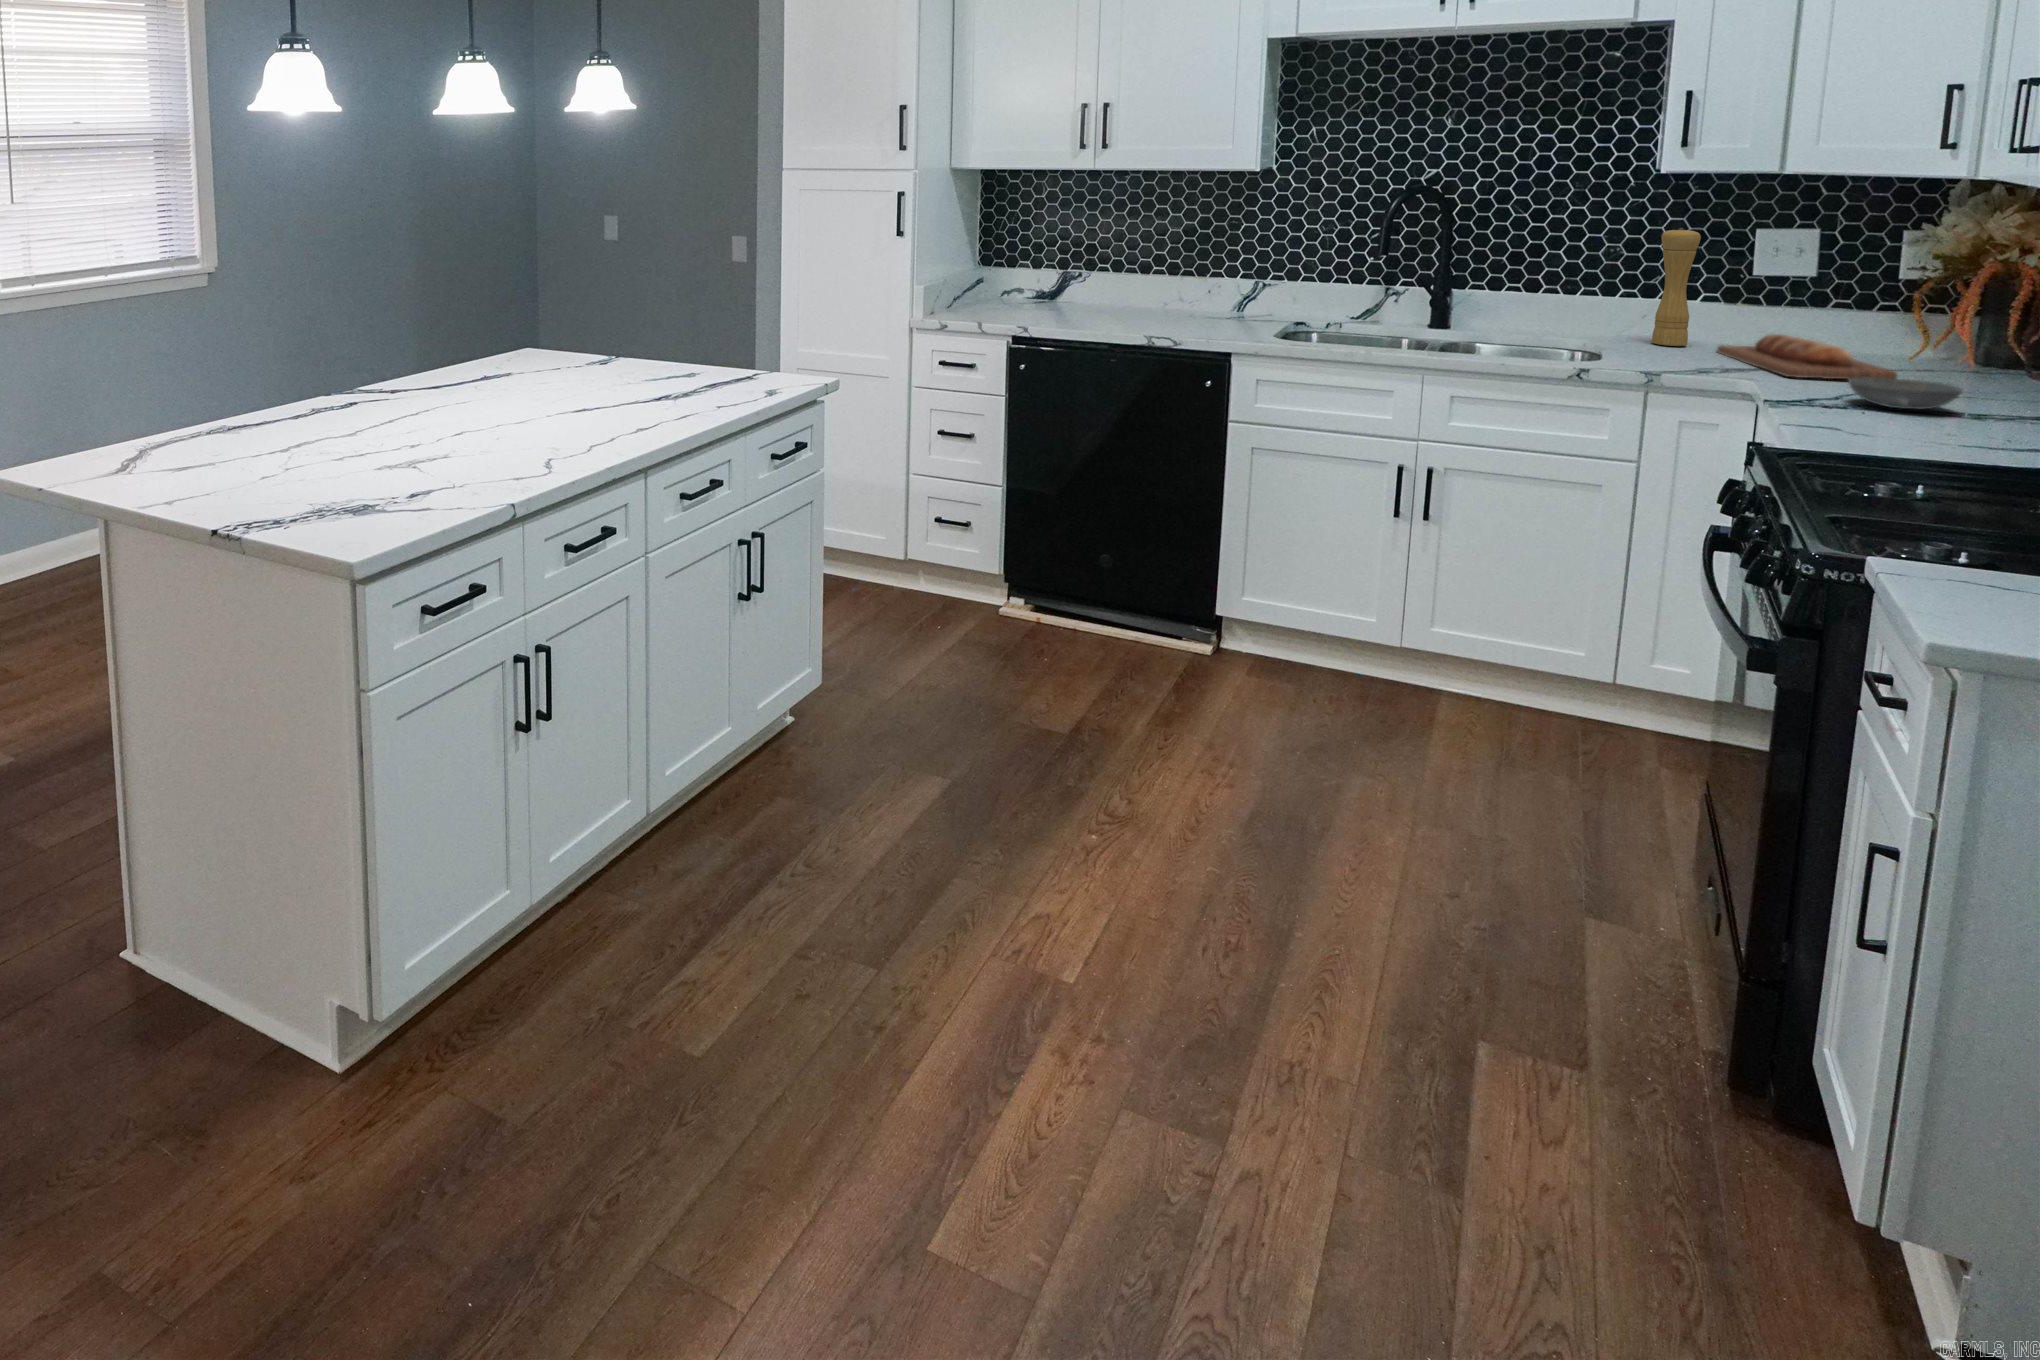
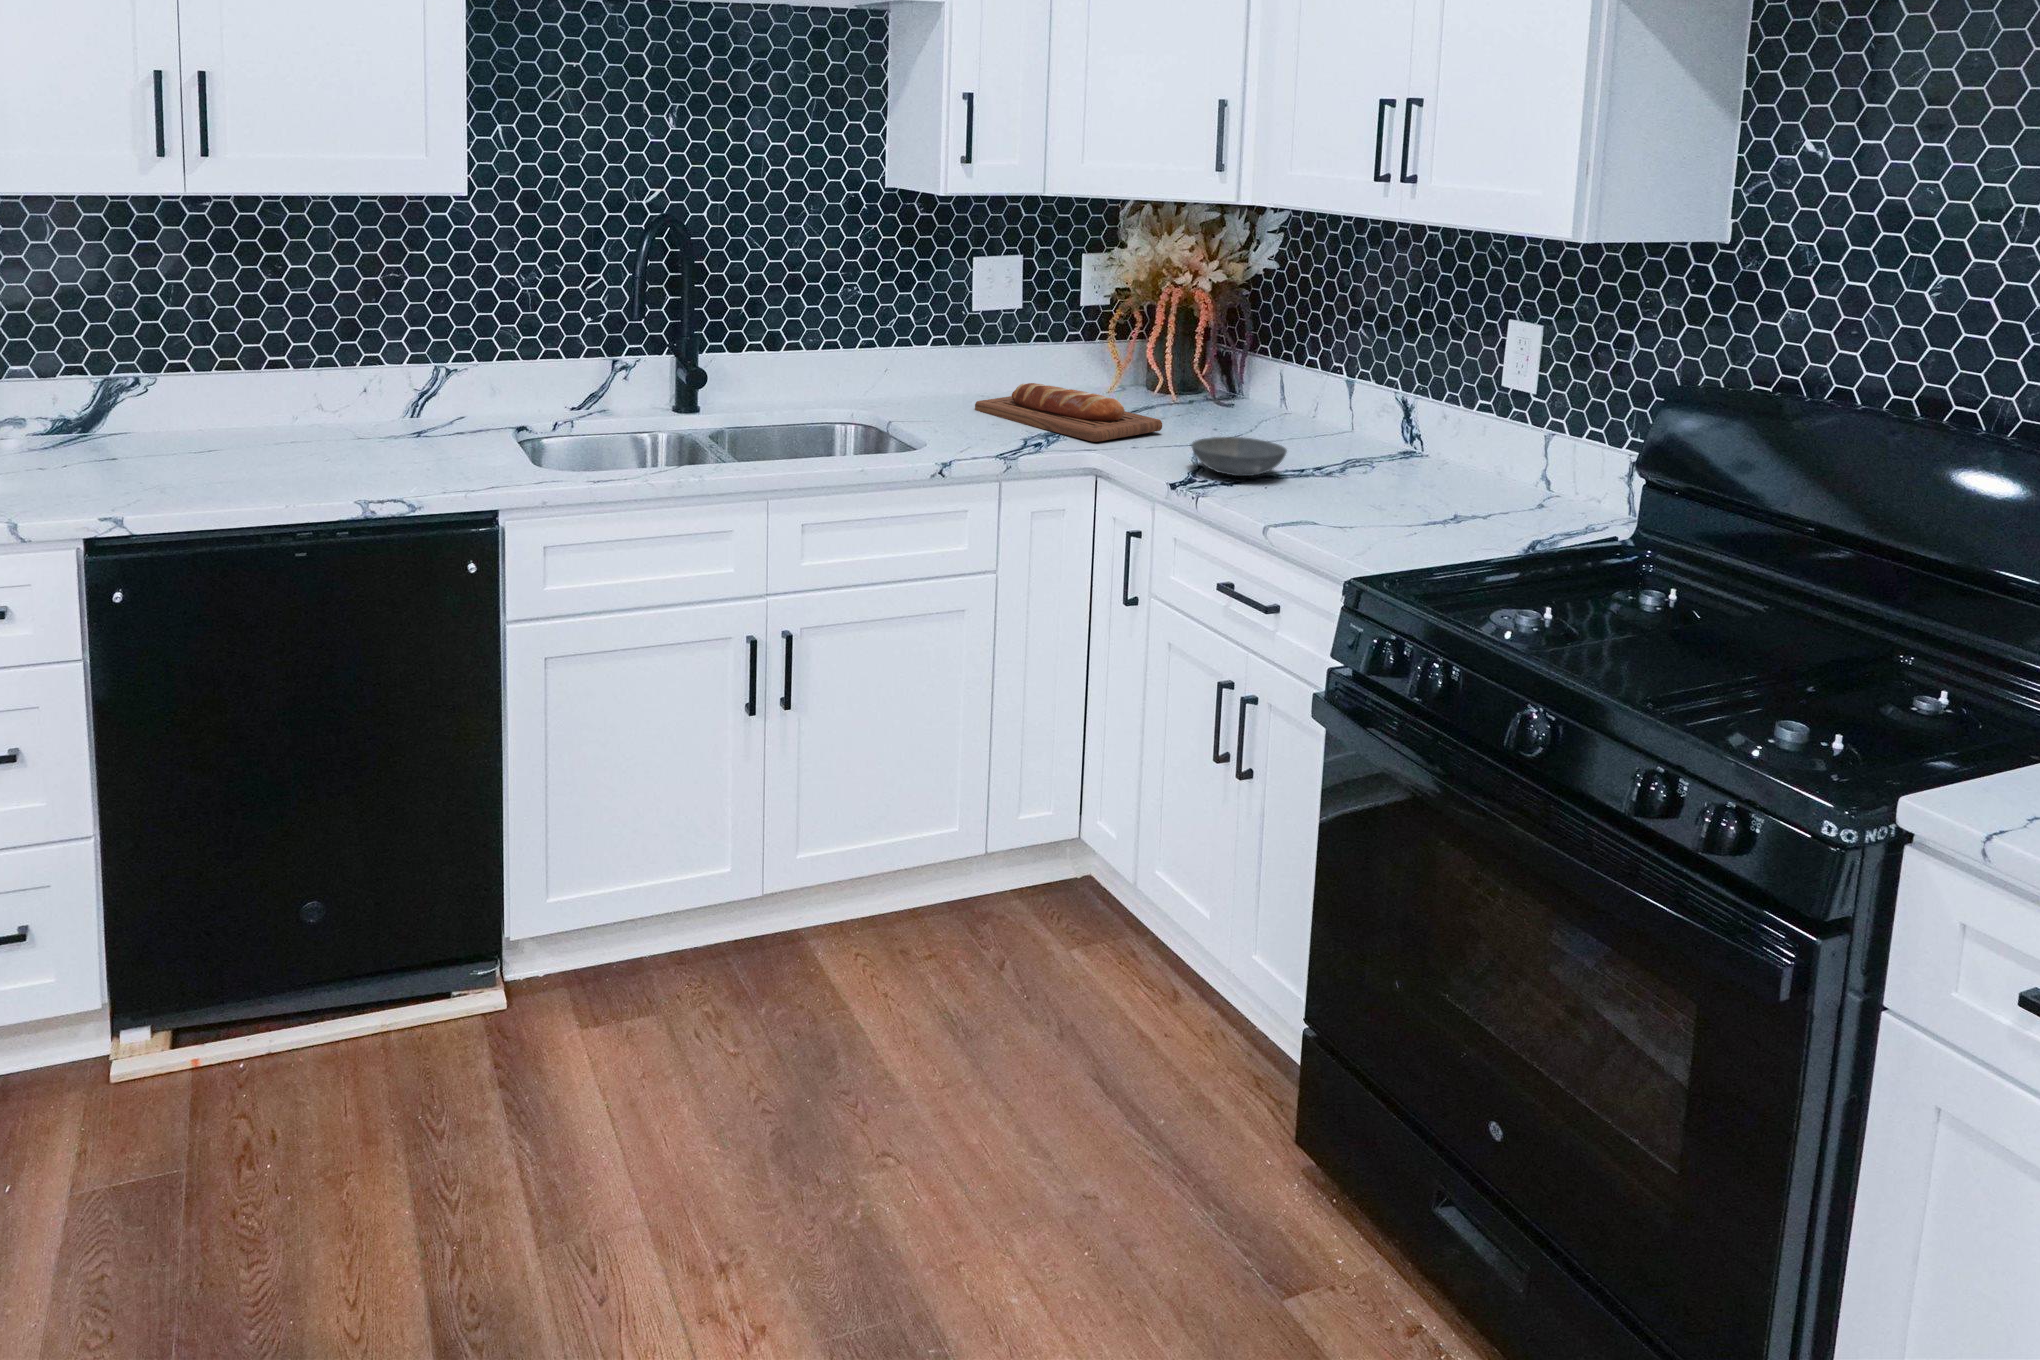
pepper mill: present [1652,228,1701,346] -> none [909,262,949,407]

